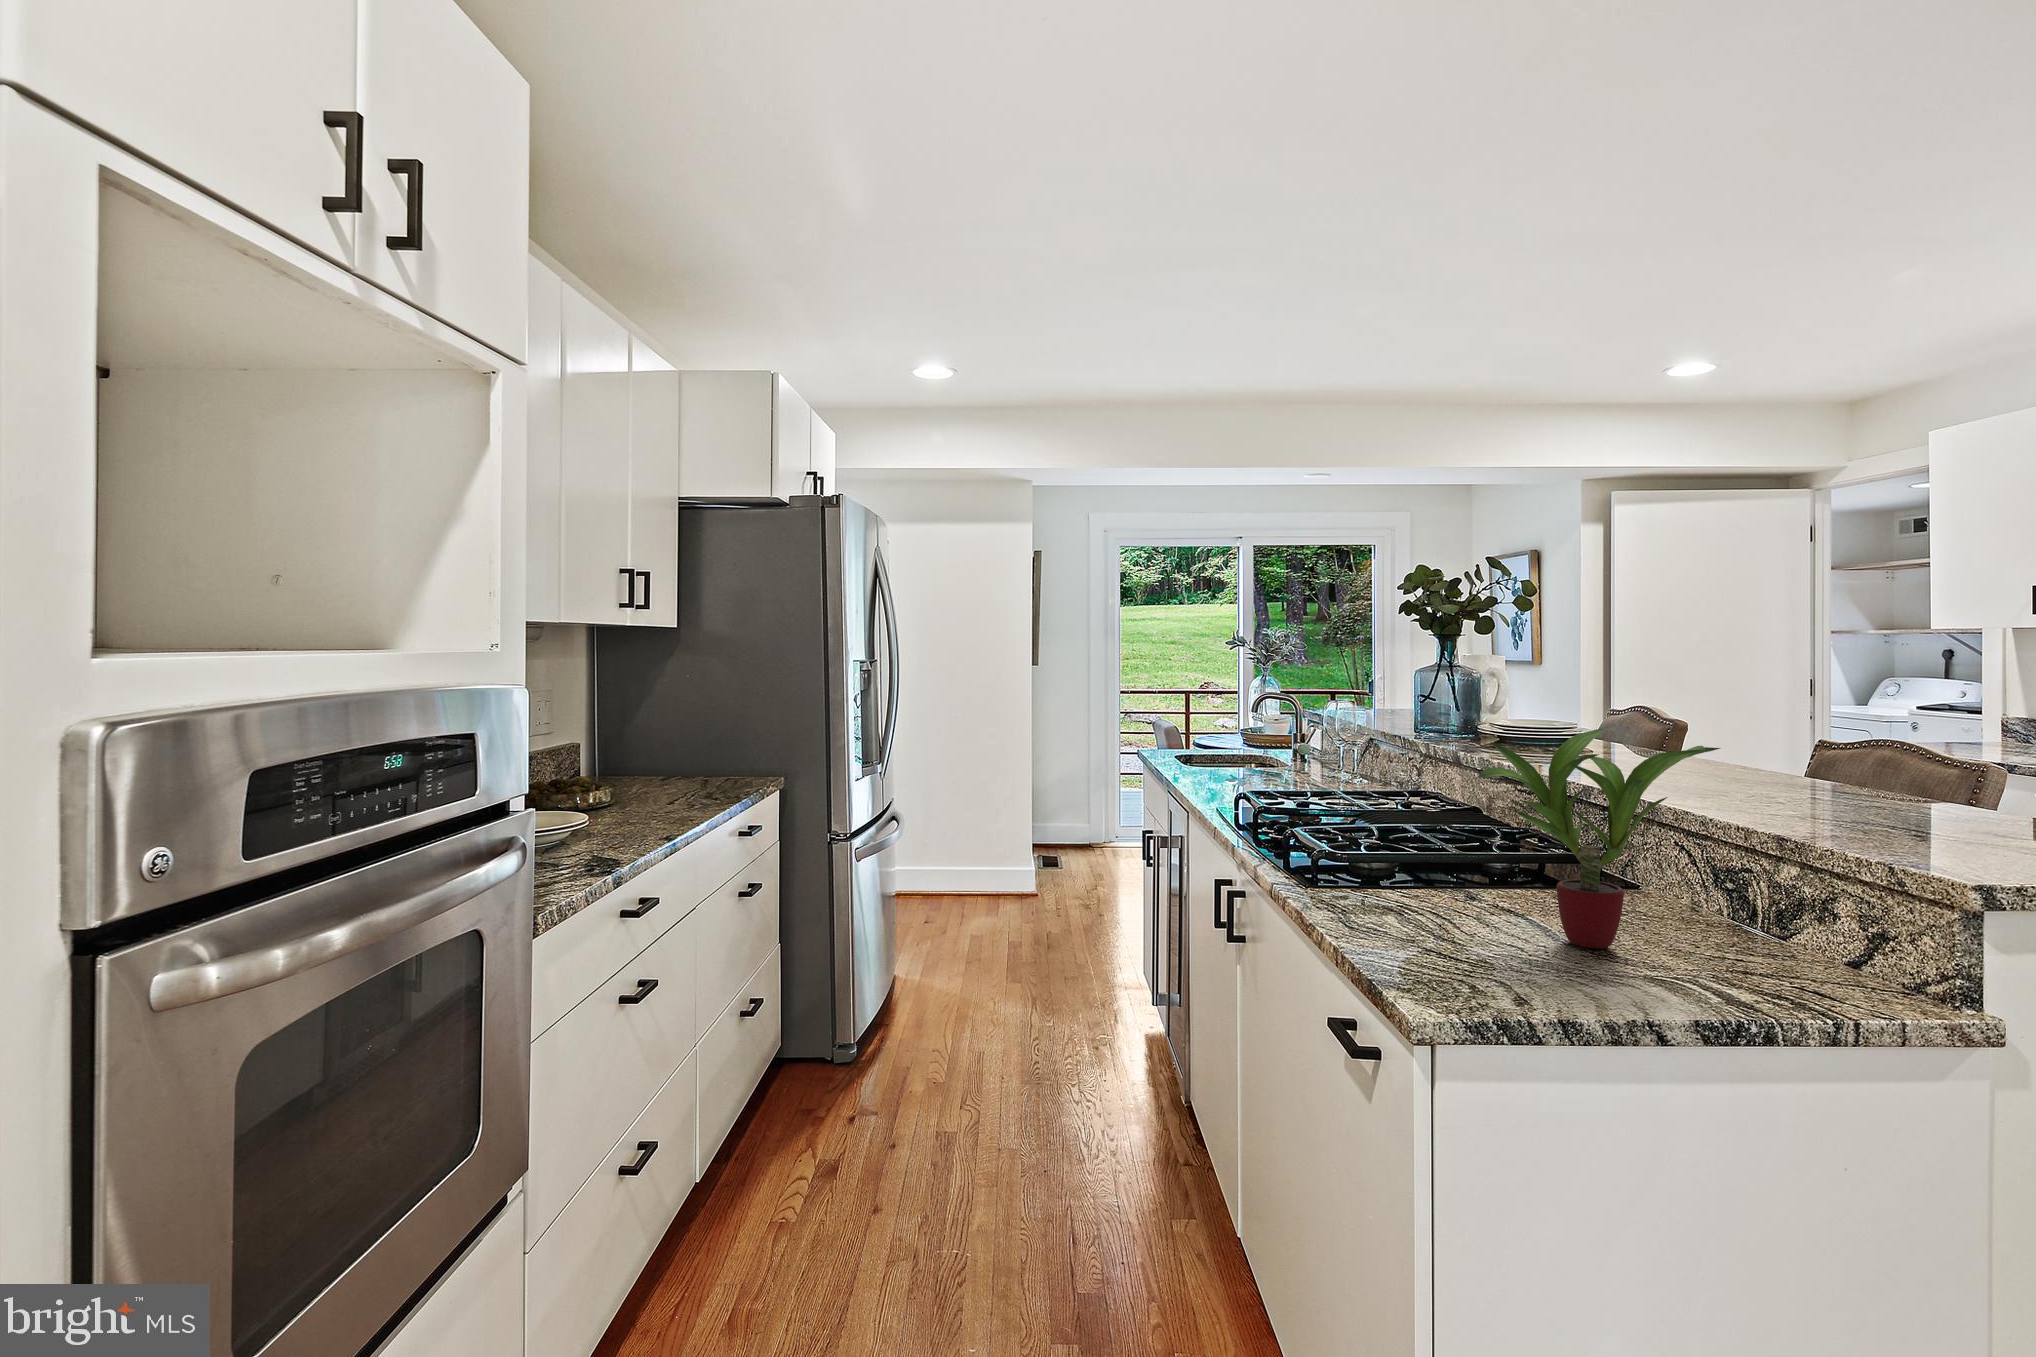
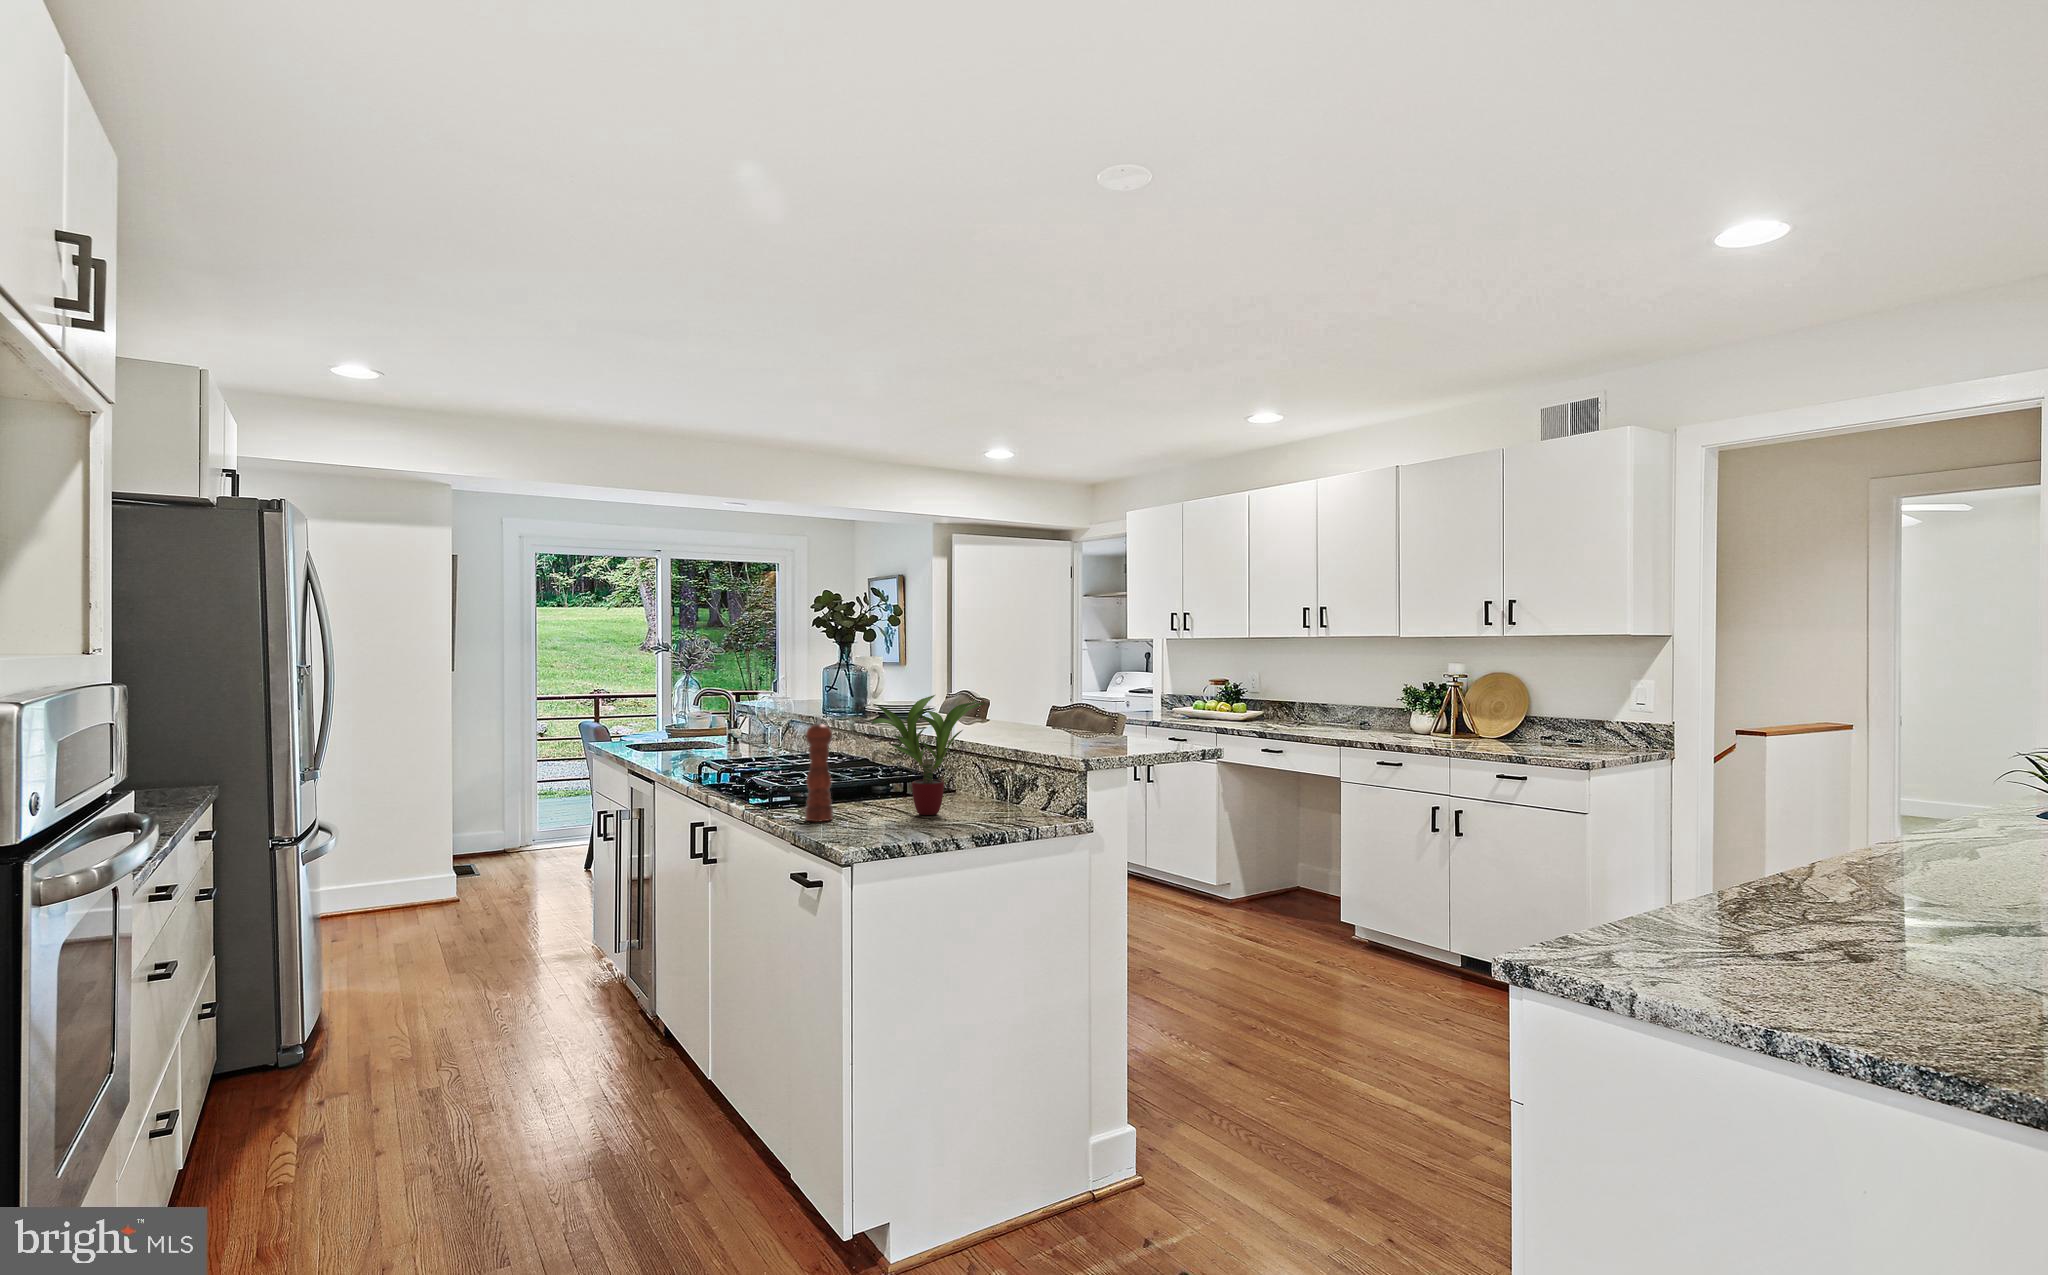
pepper mill: none [1357,759,1405,937] -> present [805,717,833,822]

